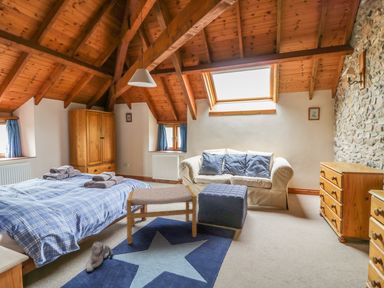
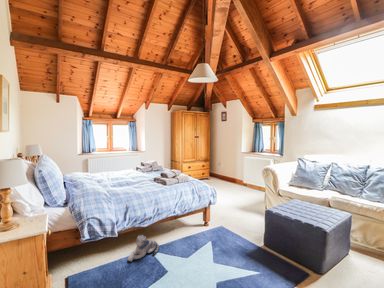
footstool: present [127,185,197,244] -> none [176,189,258,263]

